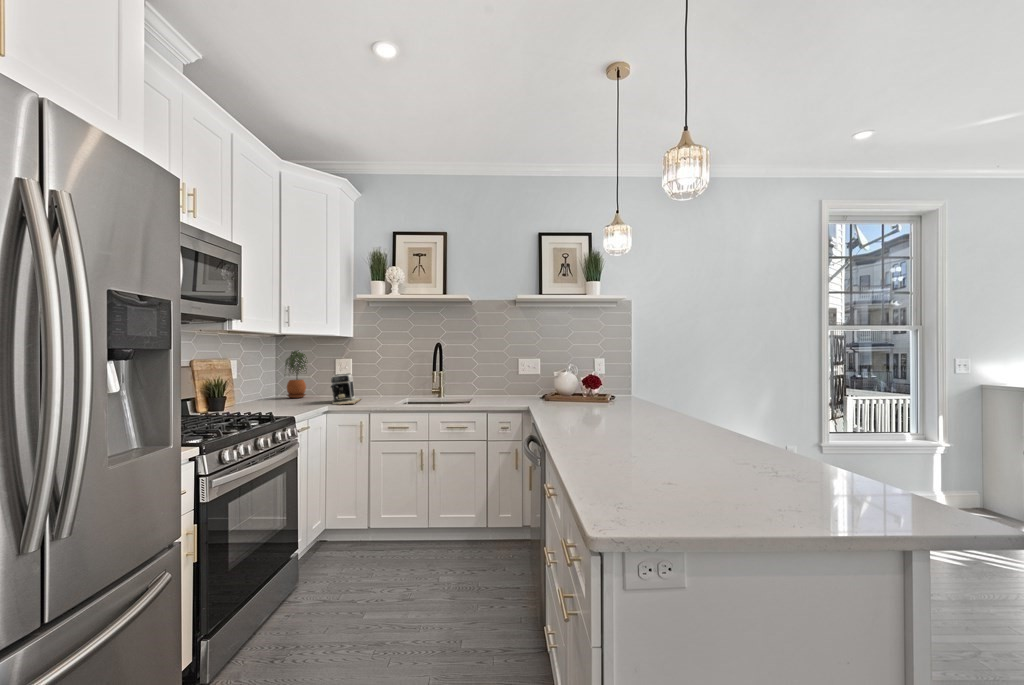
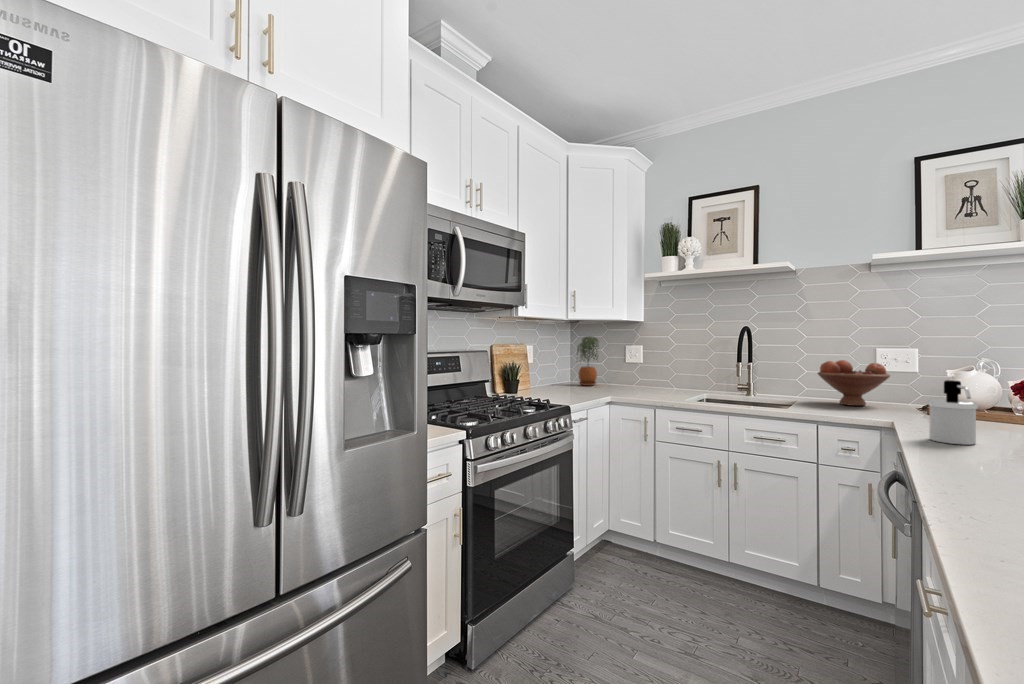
fruit bowl: none [486,367,528,399] -> present [818,360,890,406]
coffee maker: present [331,373,360,404] -> none [617,362,653,397]
soap dispenser: none [549,377,572,416] -> present [928,380,978,445]

